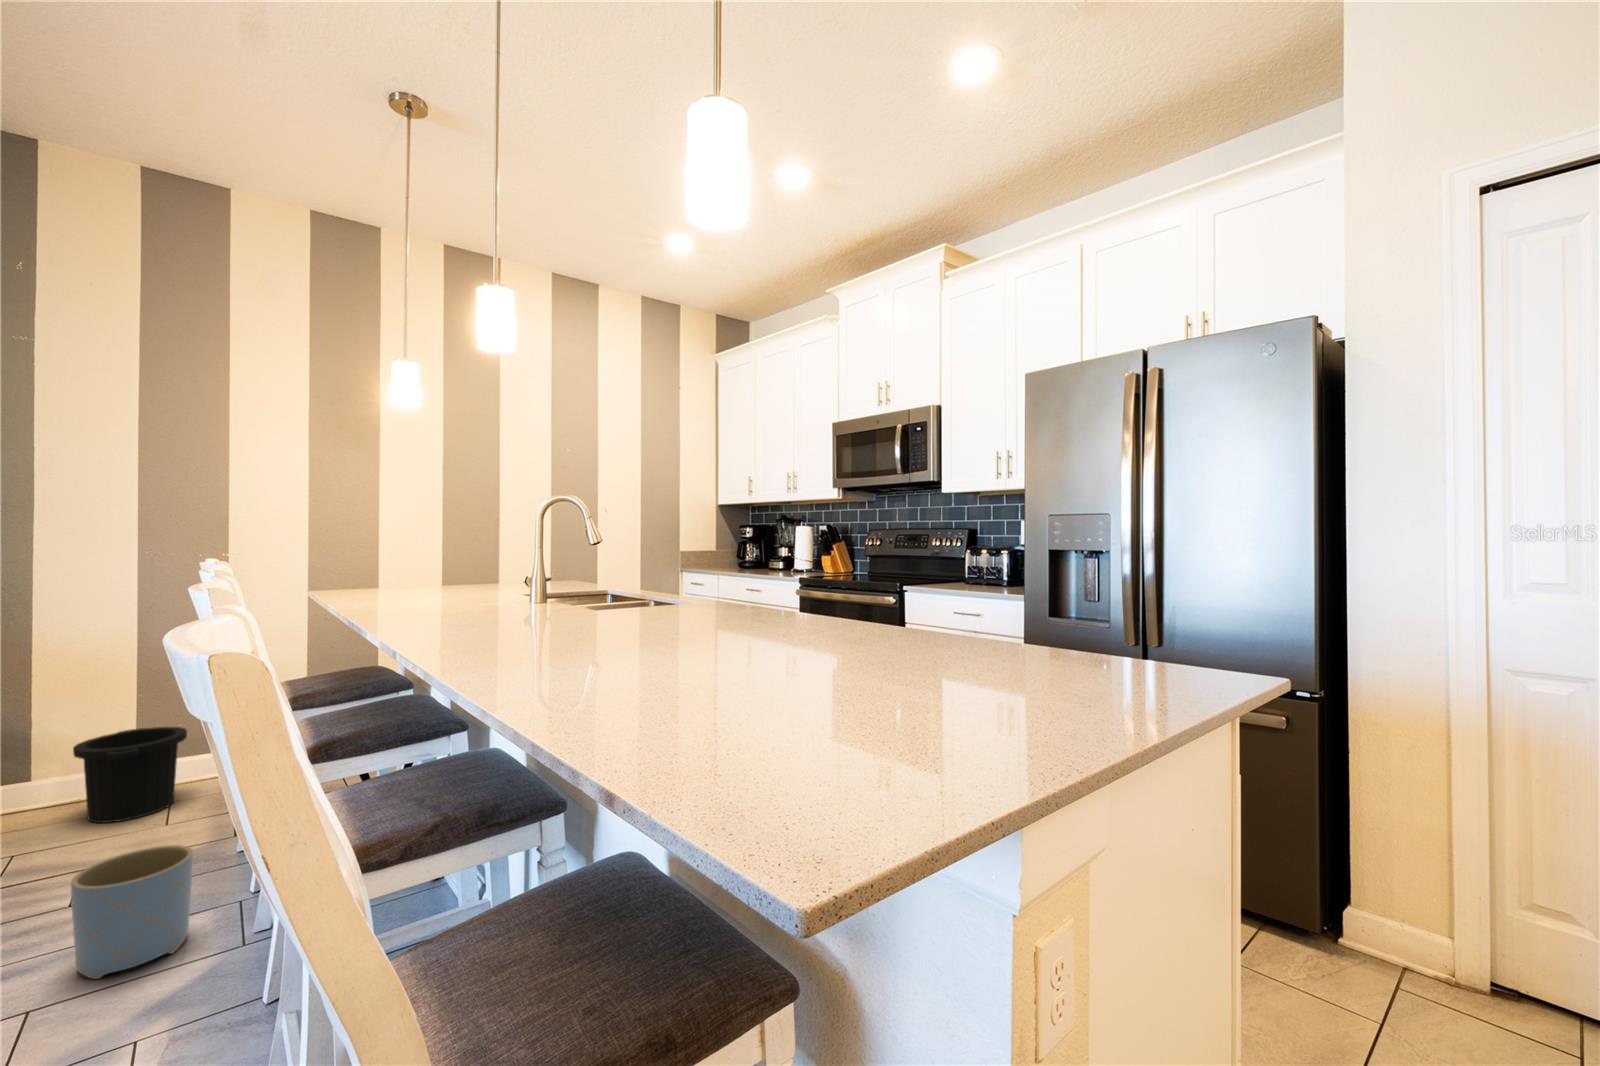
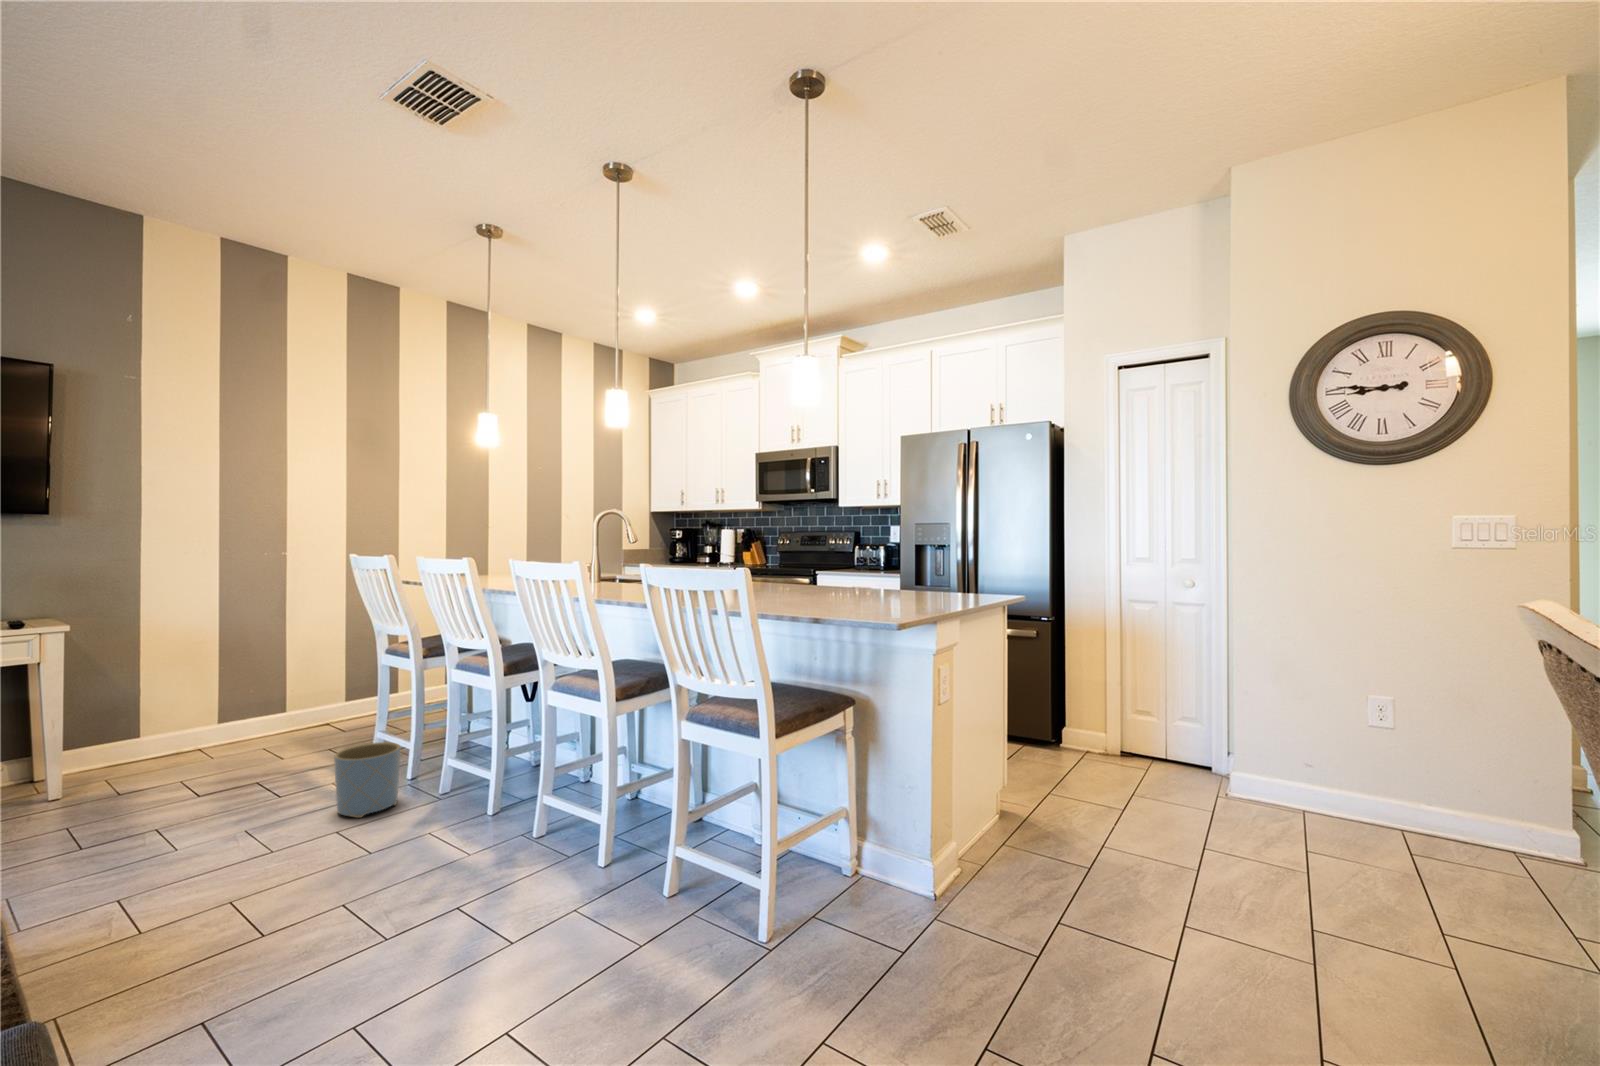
trash can: present [73,727,187,823] -> none [193,691,276,763]

